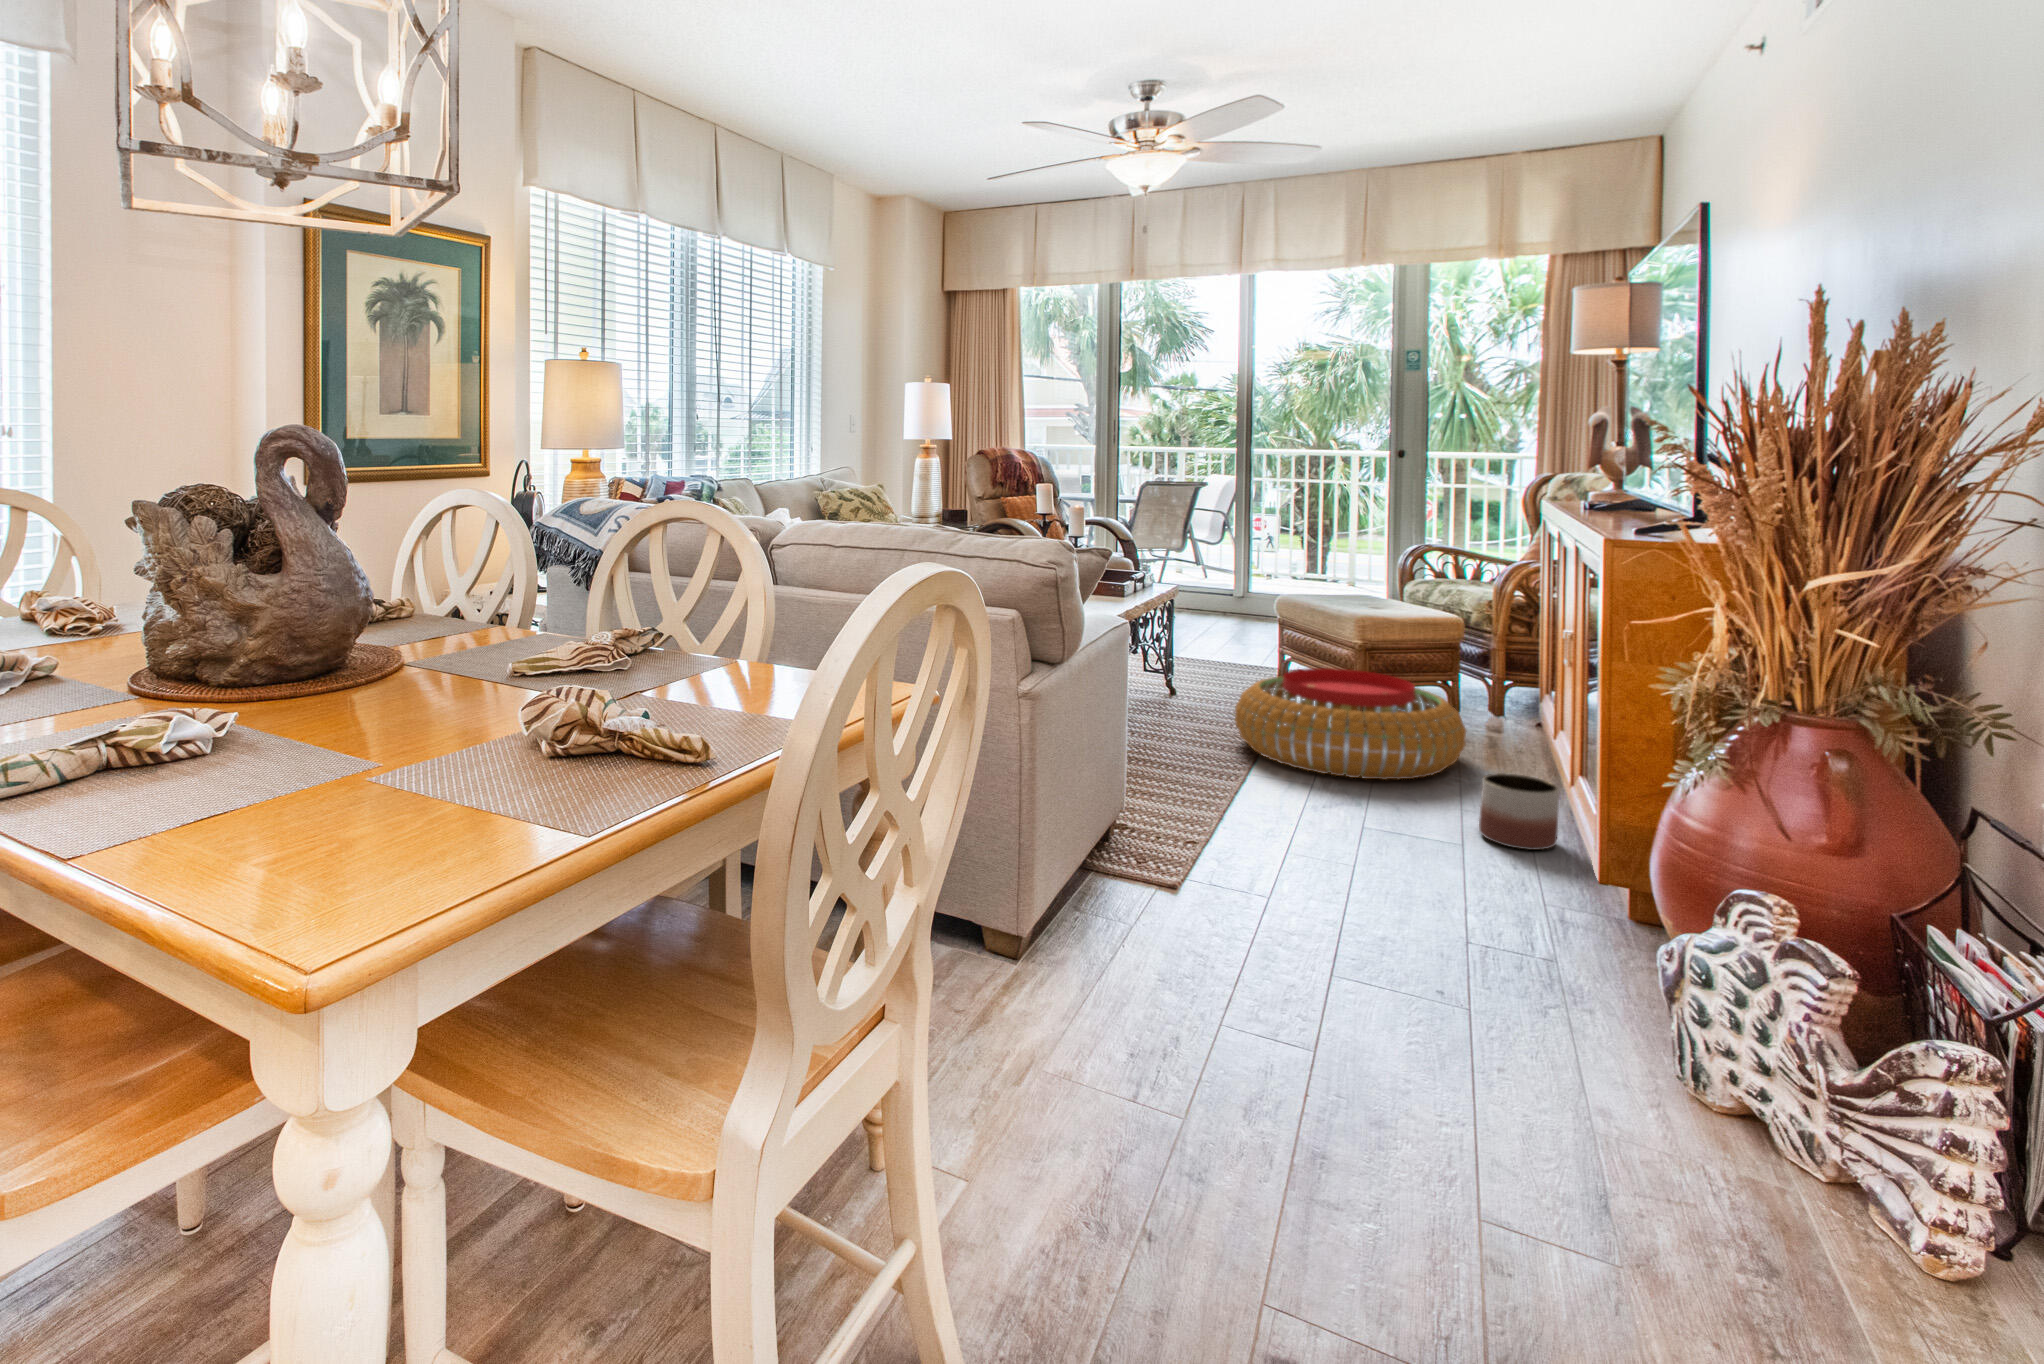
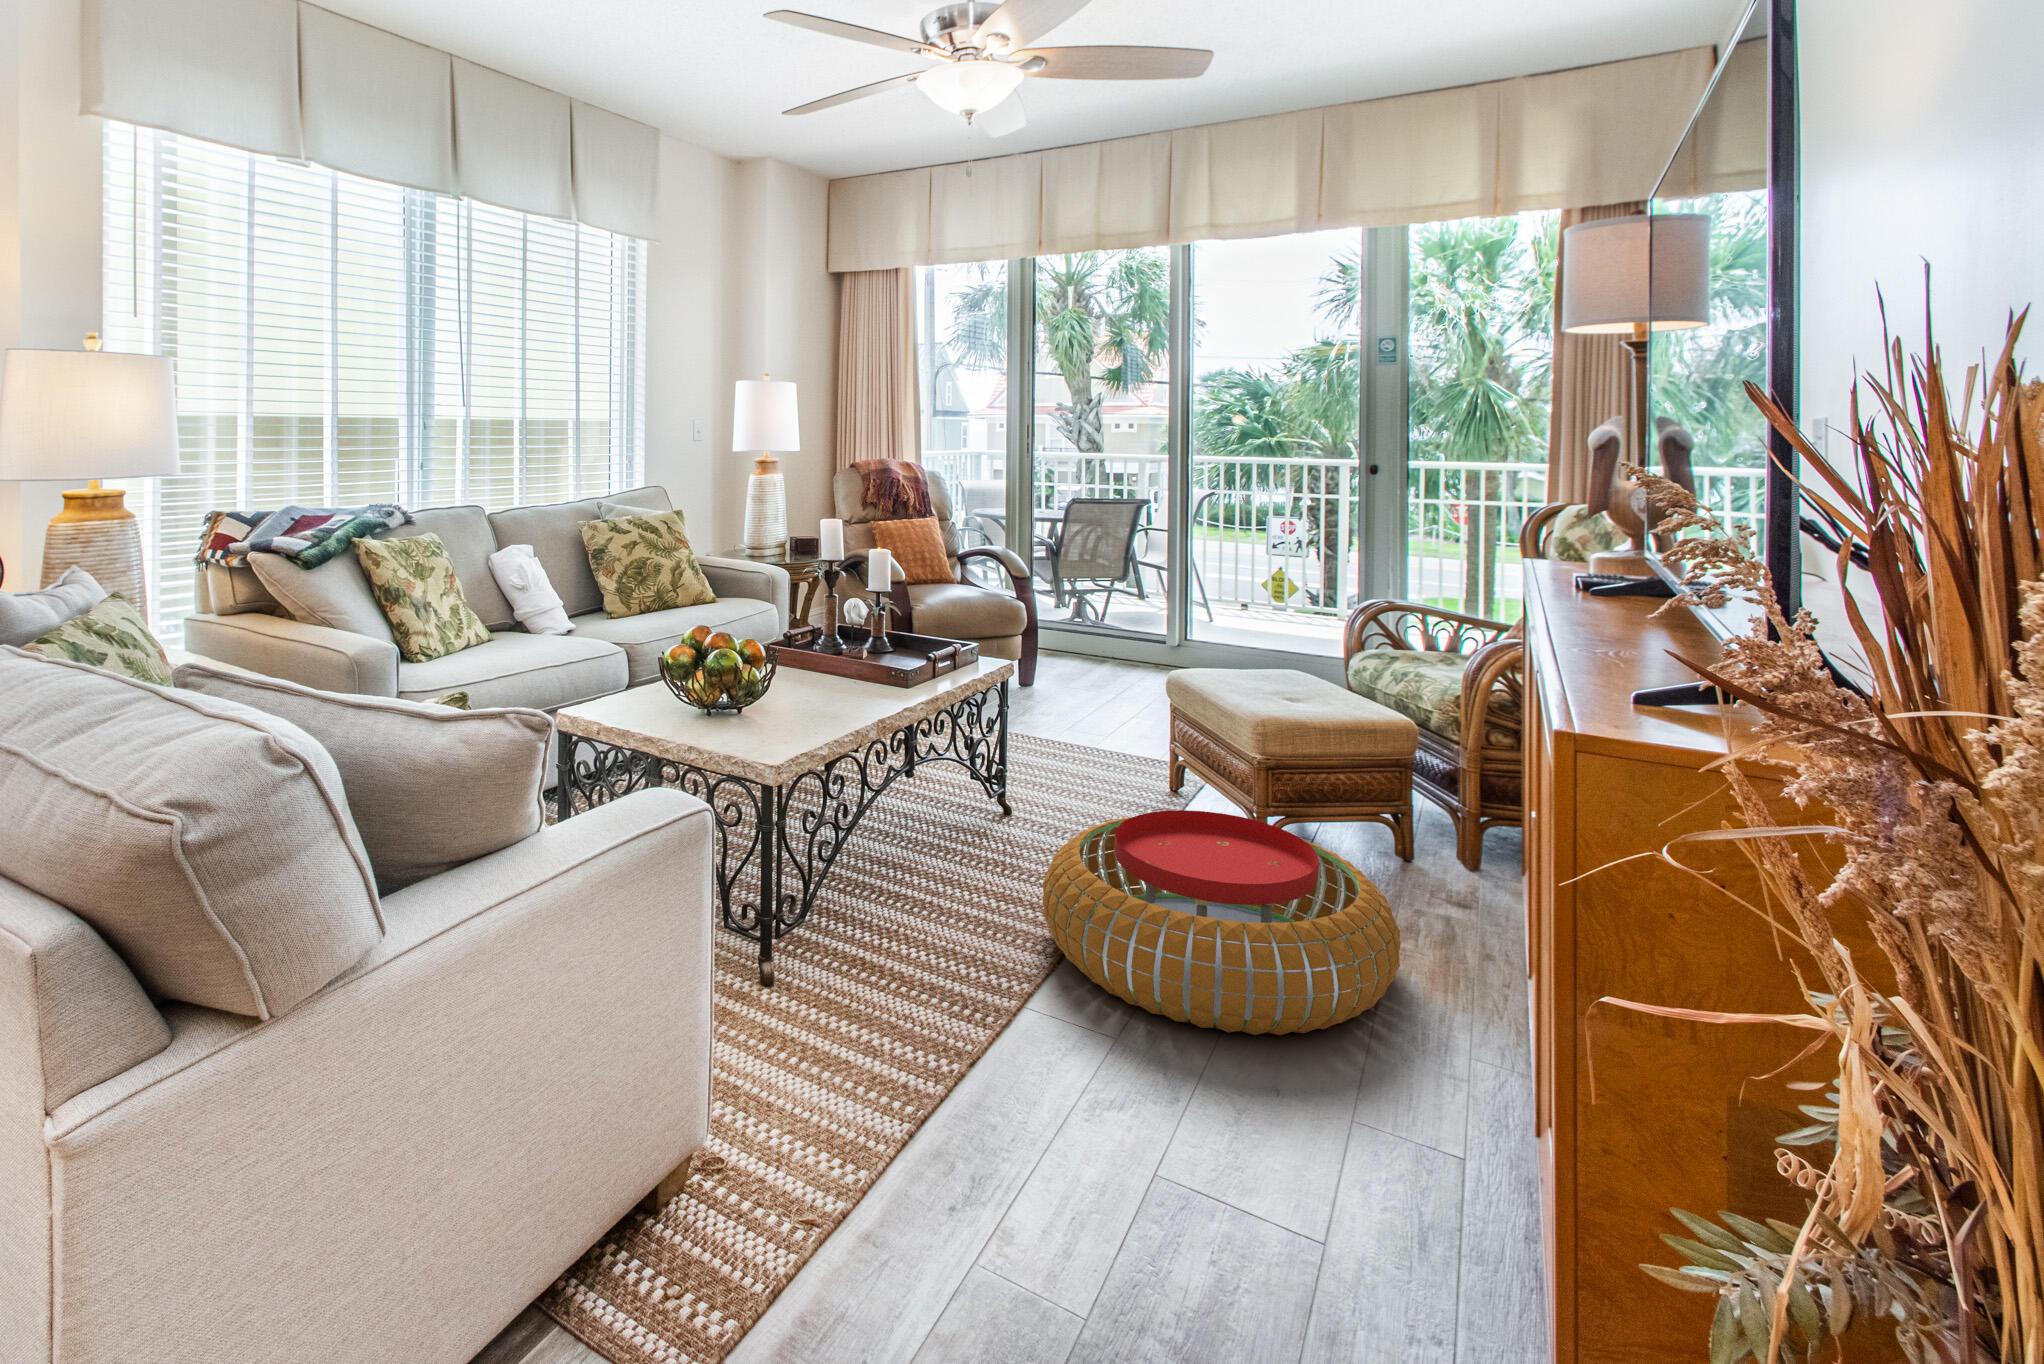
planter: present [1479,773,1559,850] -> none [1390,1104,1547,1296]

